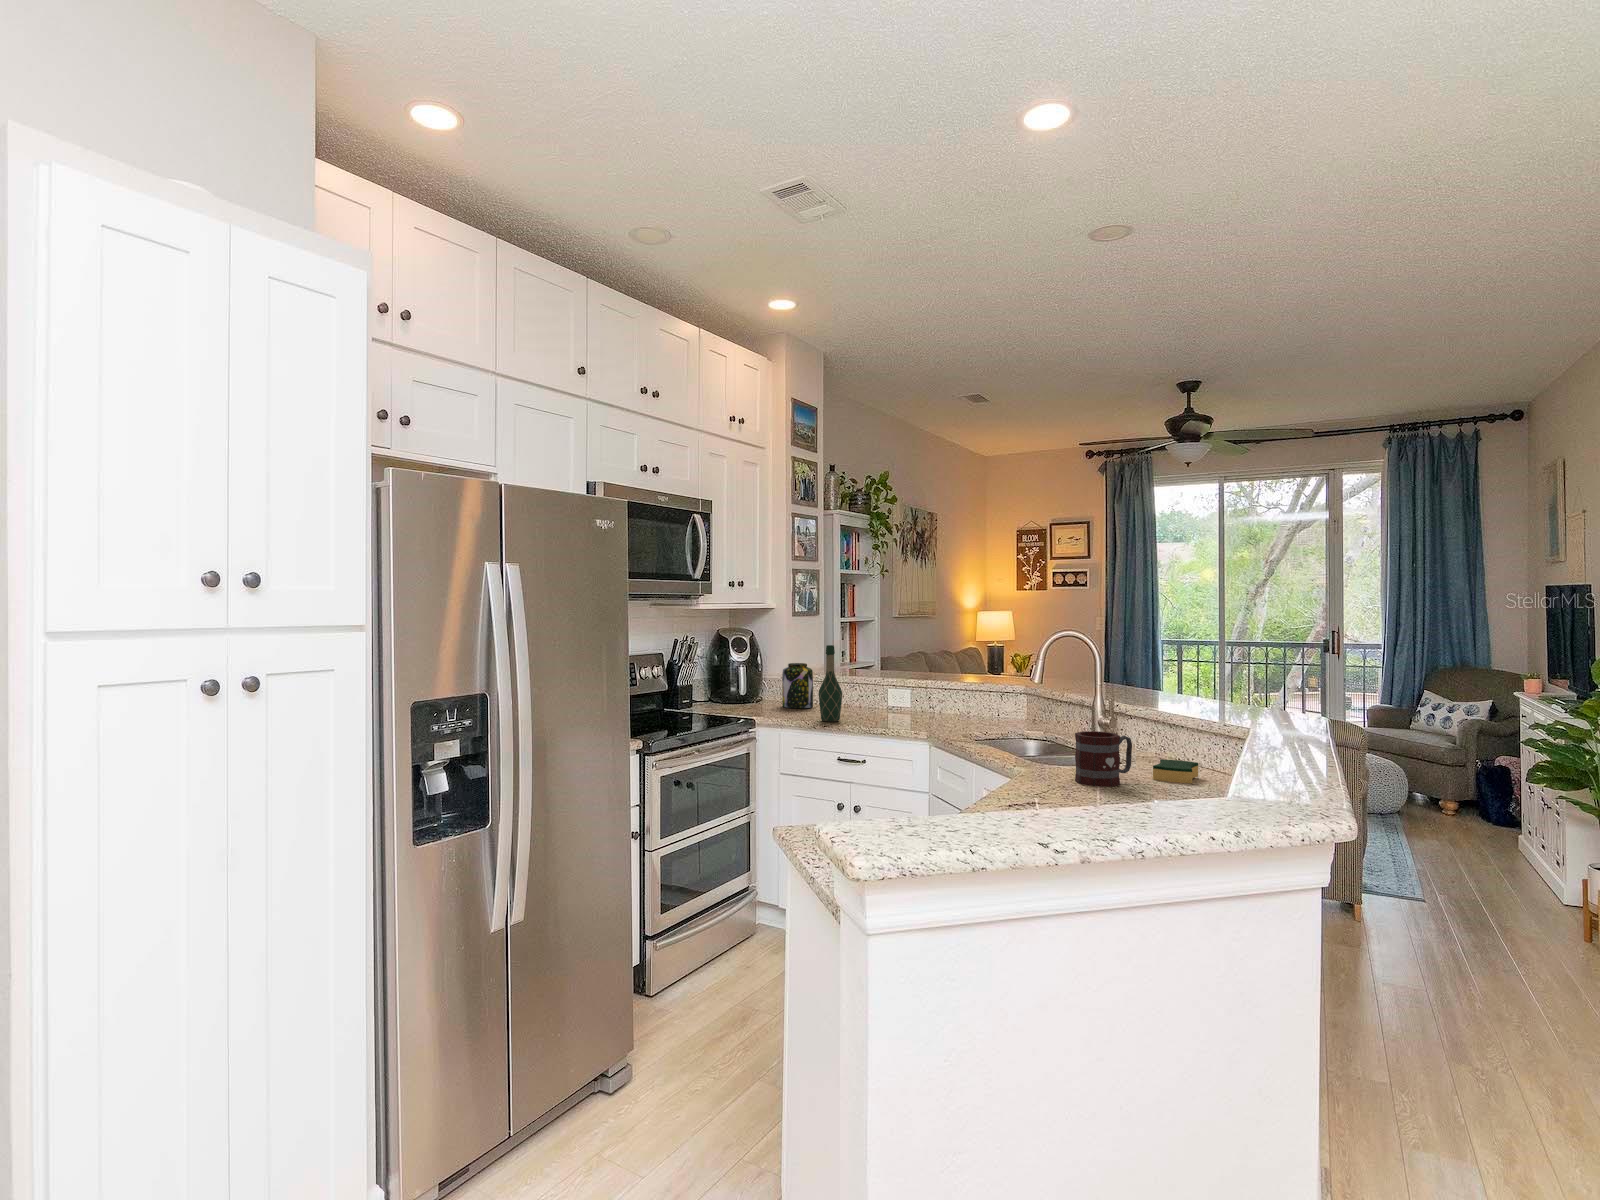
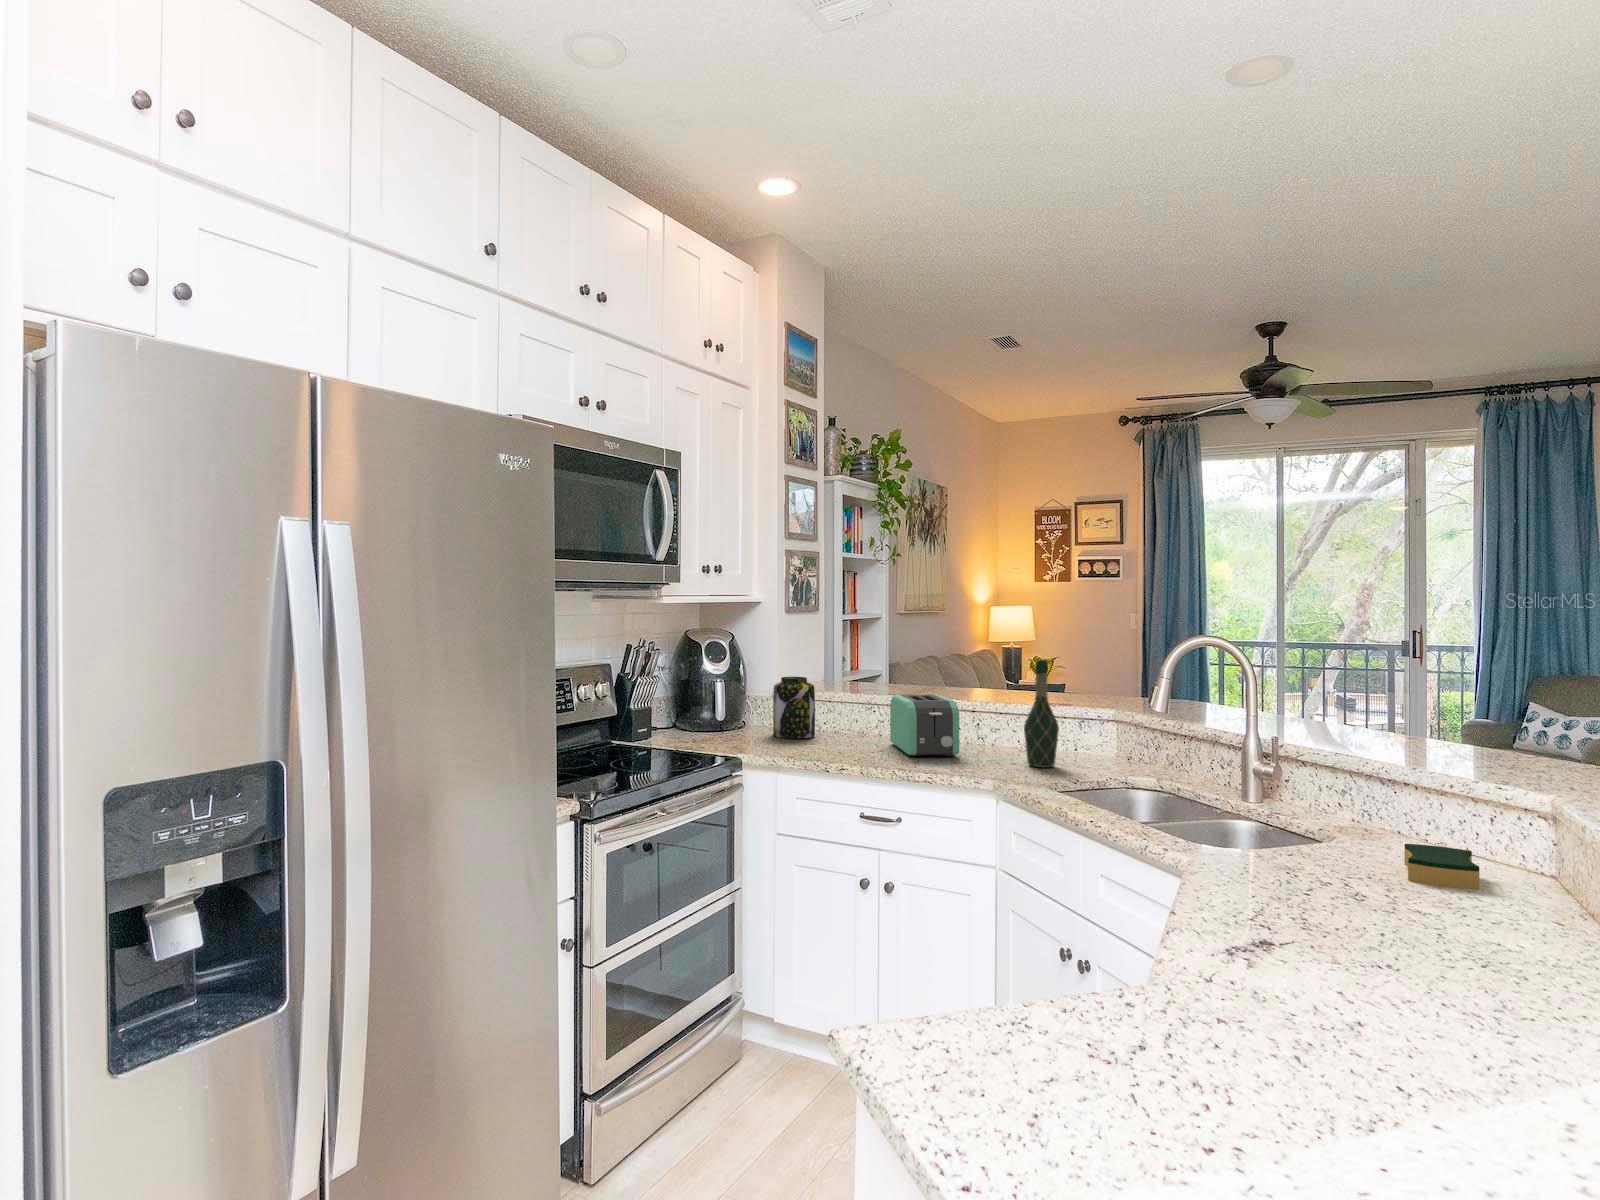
wine bottle: present [818,645,842,722] -> present [1024,659,1059,767]
toaster: none [867,675,914,719] -> present [890,694,959,757]
mug: present [1075,731,1132,787] -> none [1294,805,1385,902]

